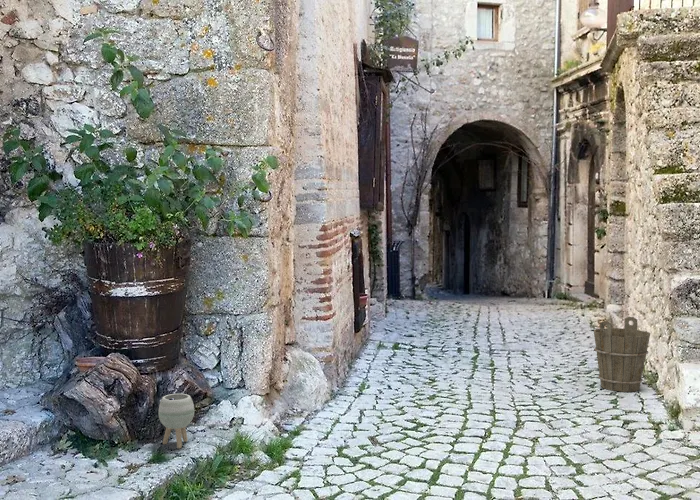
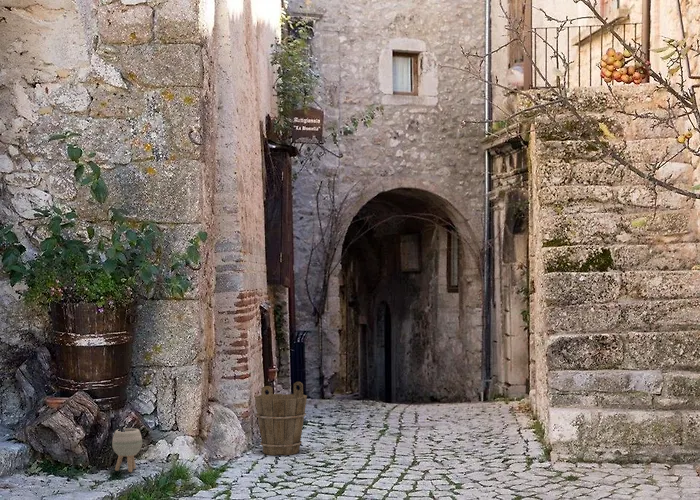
bucket: present [594,317,650,392] -> present [255,382,307,455]

